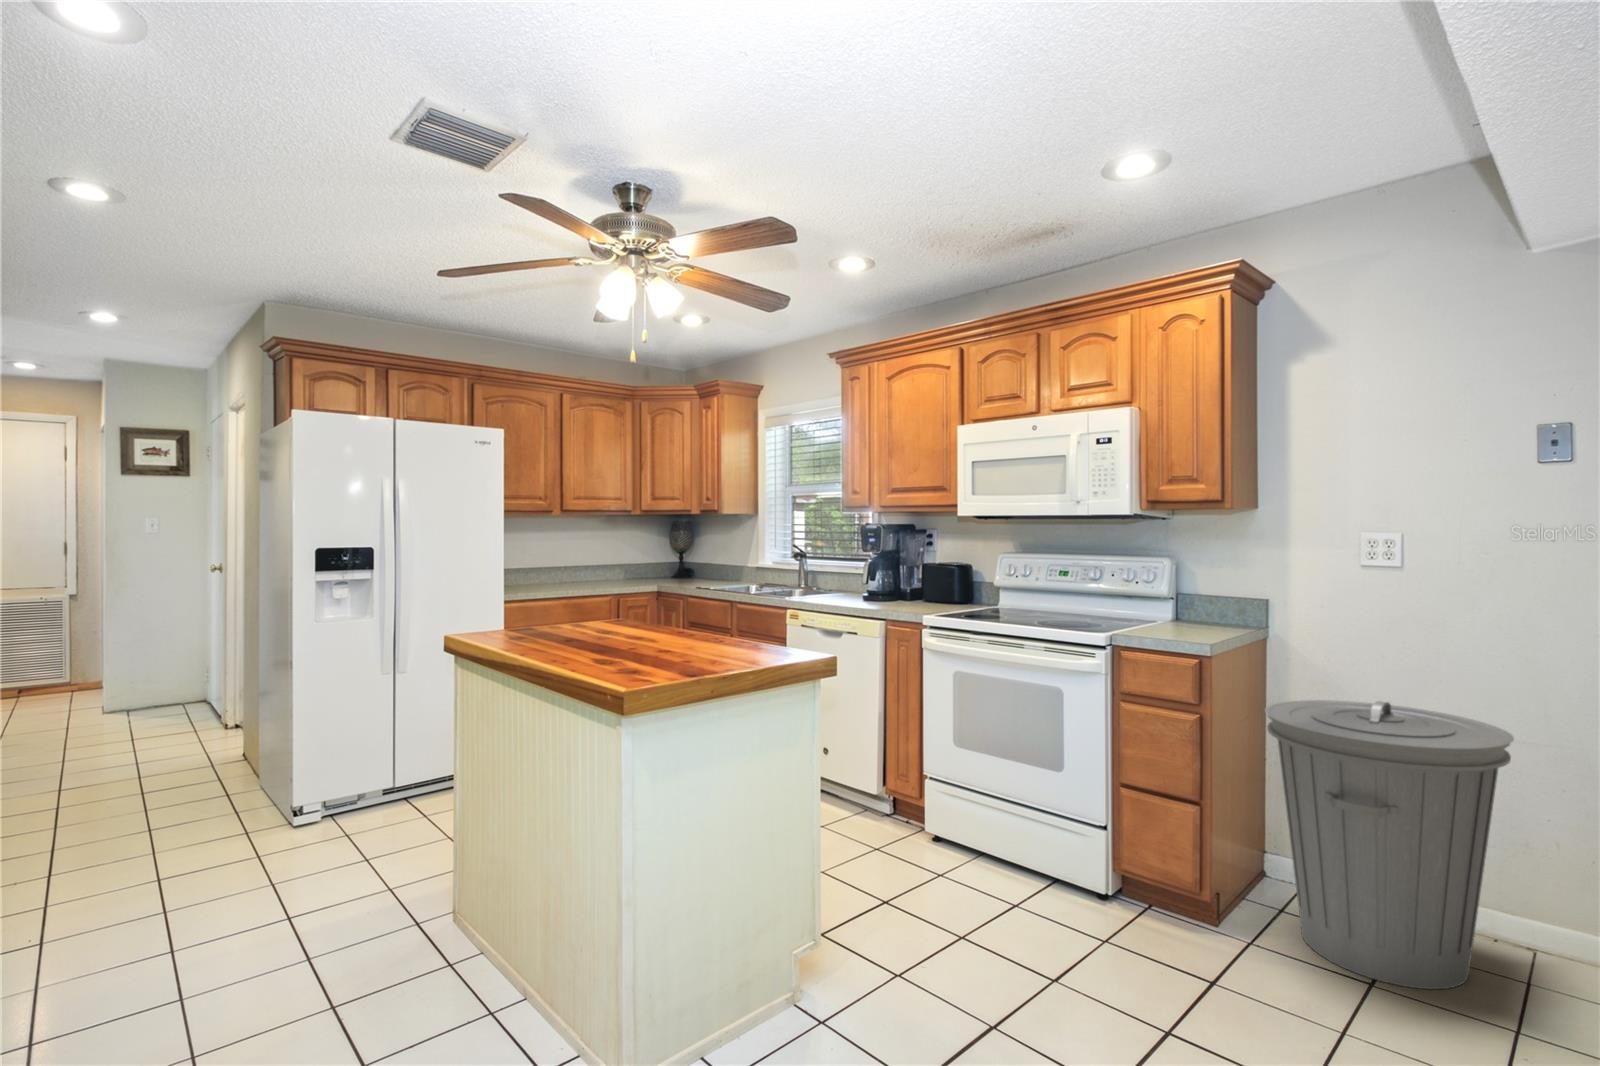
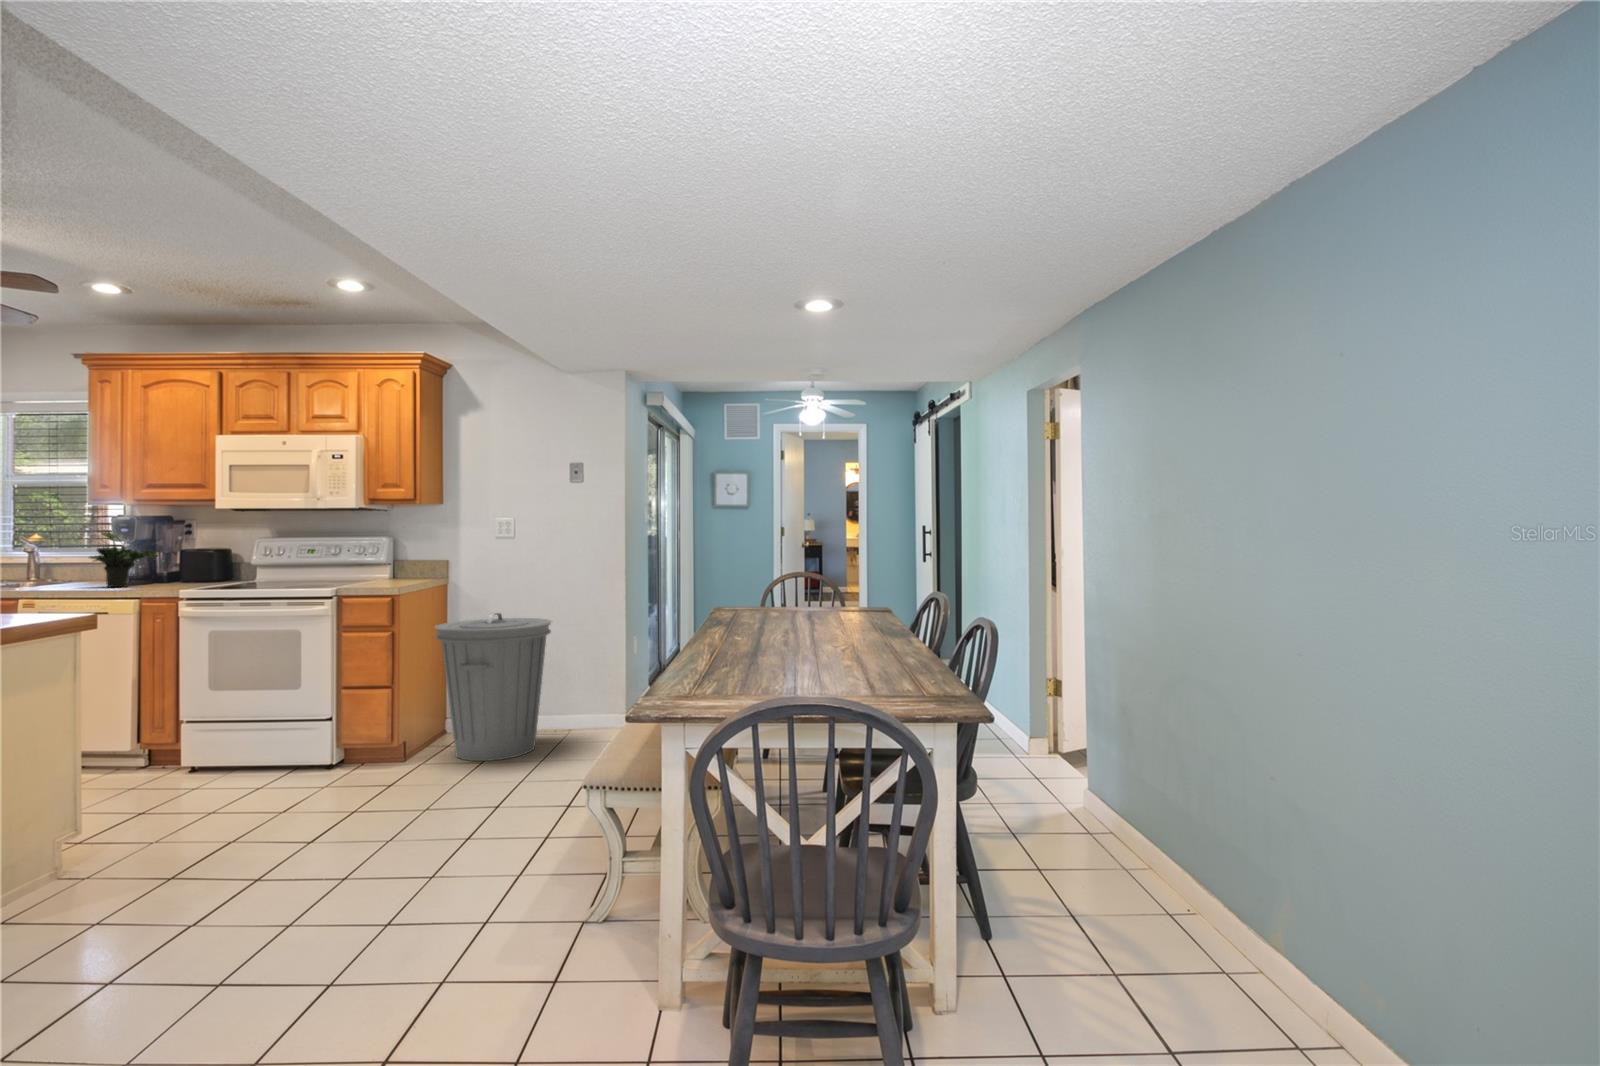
potted plant: none [842,543,903,605] -> present [89,532,157,587]

